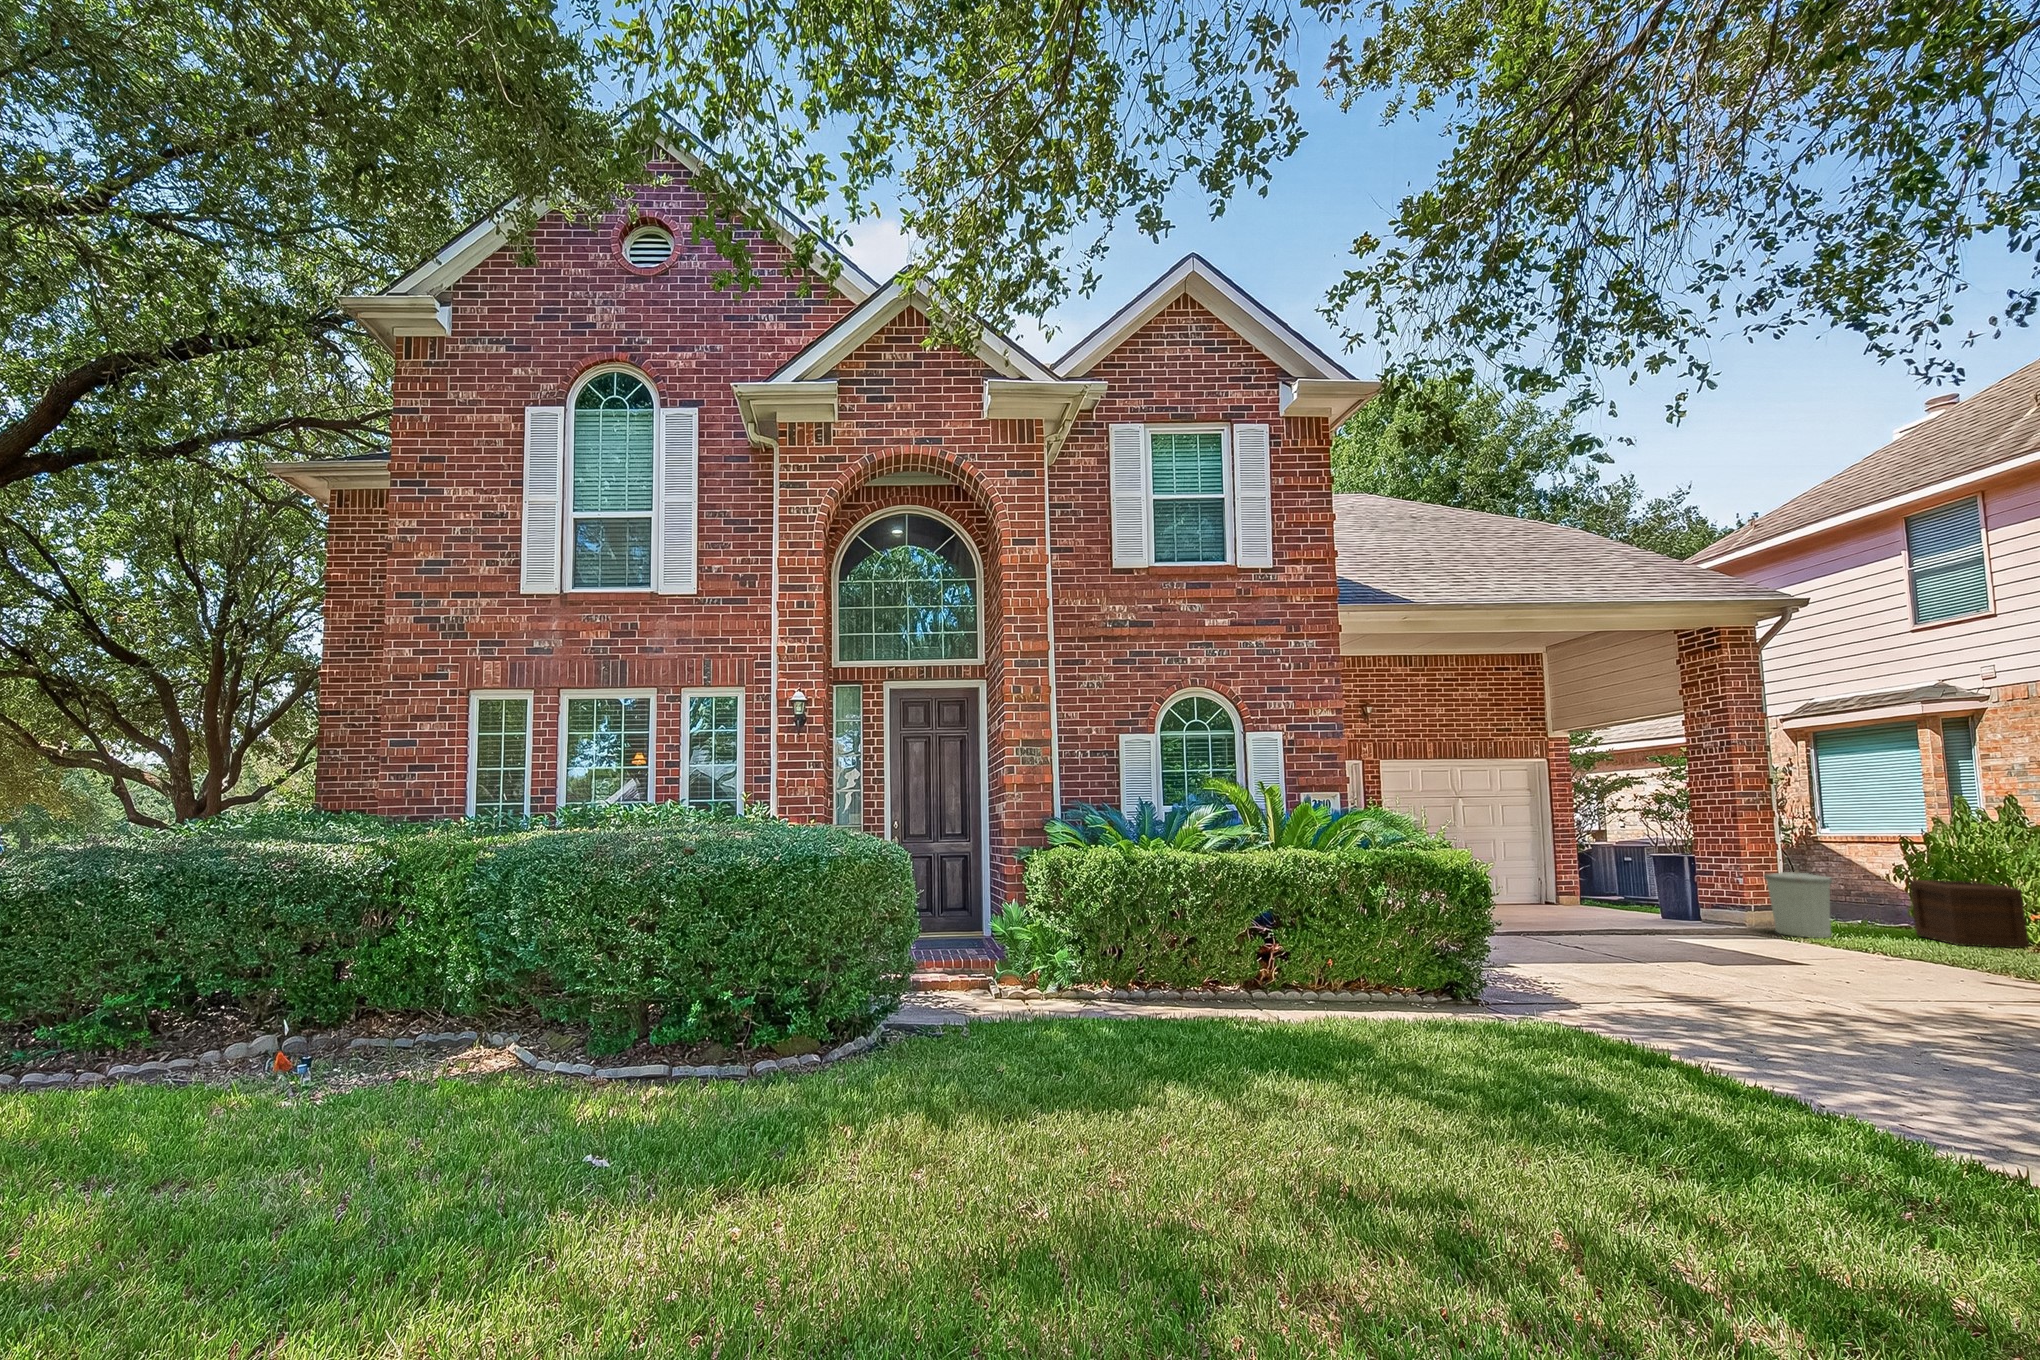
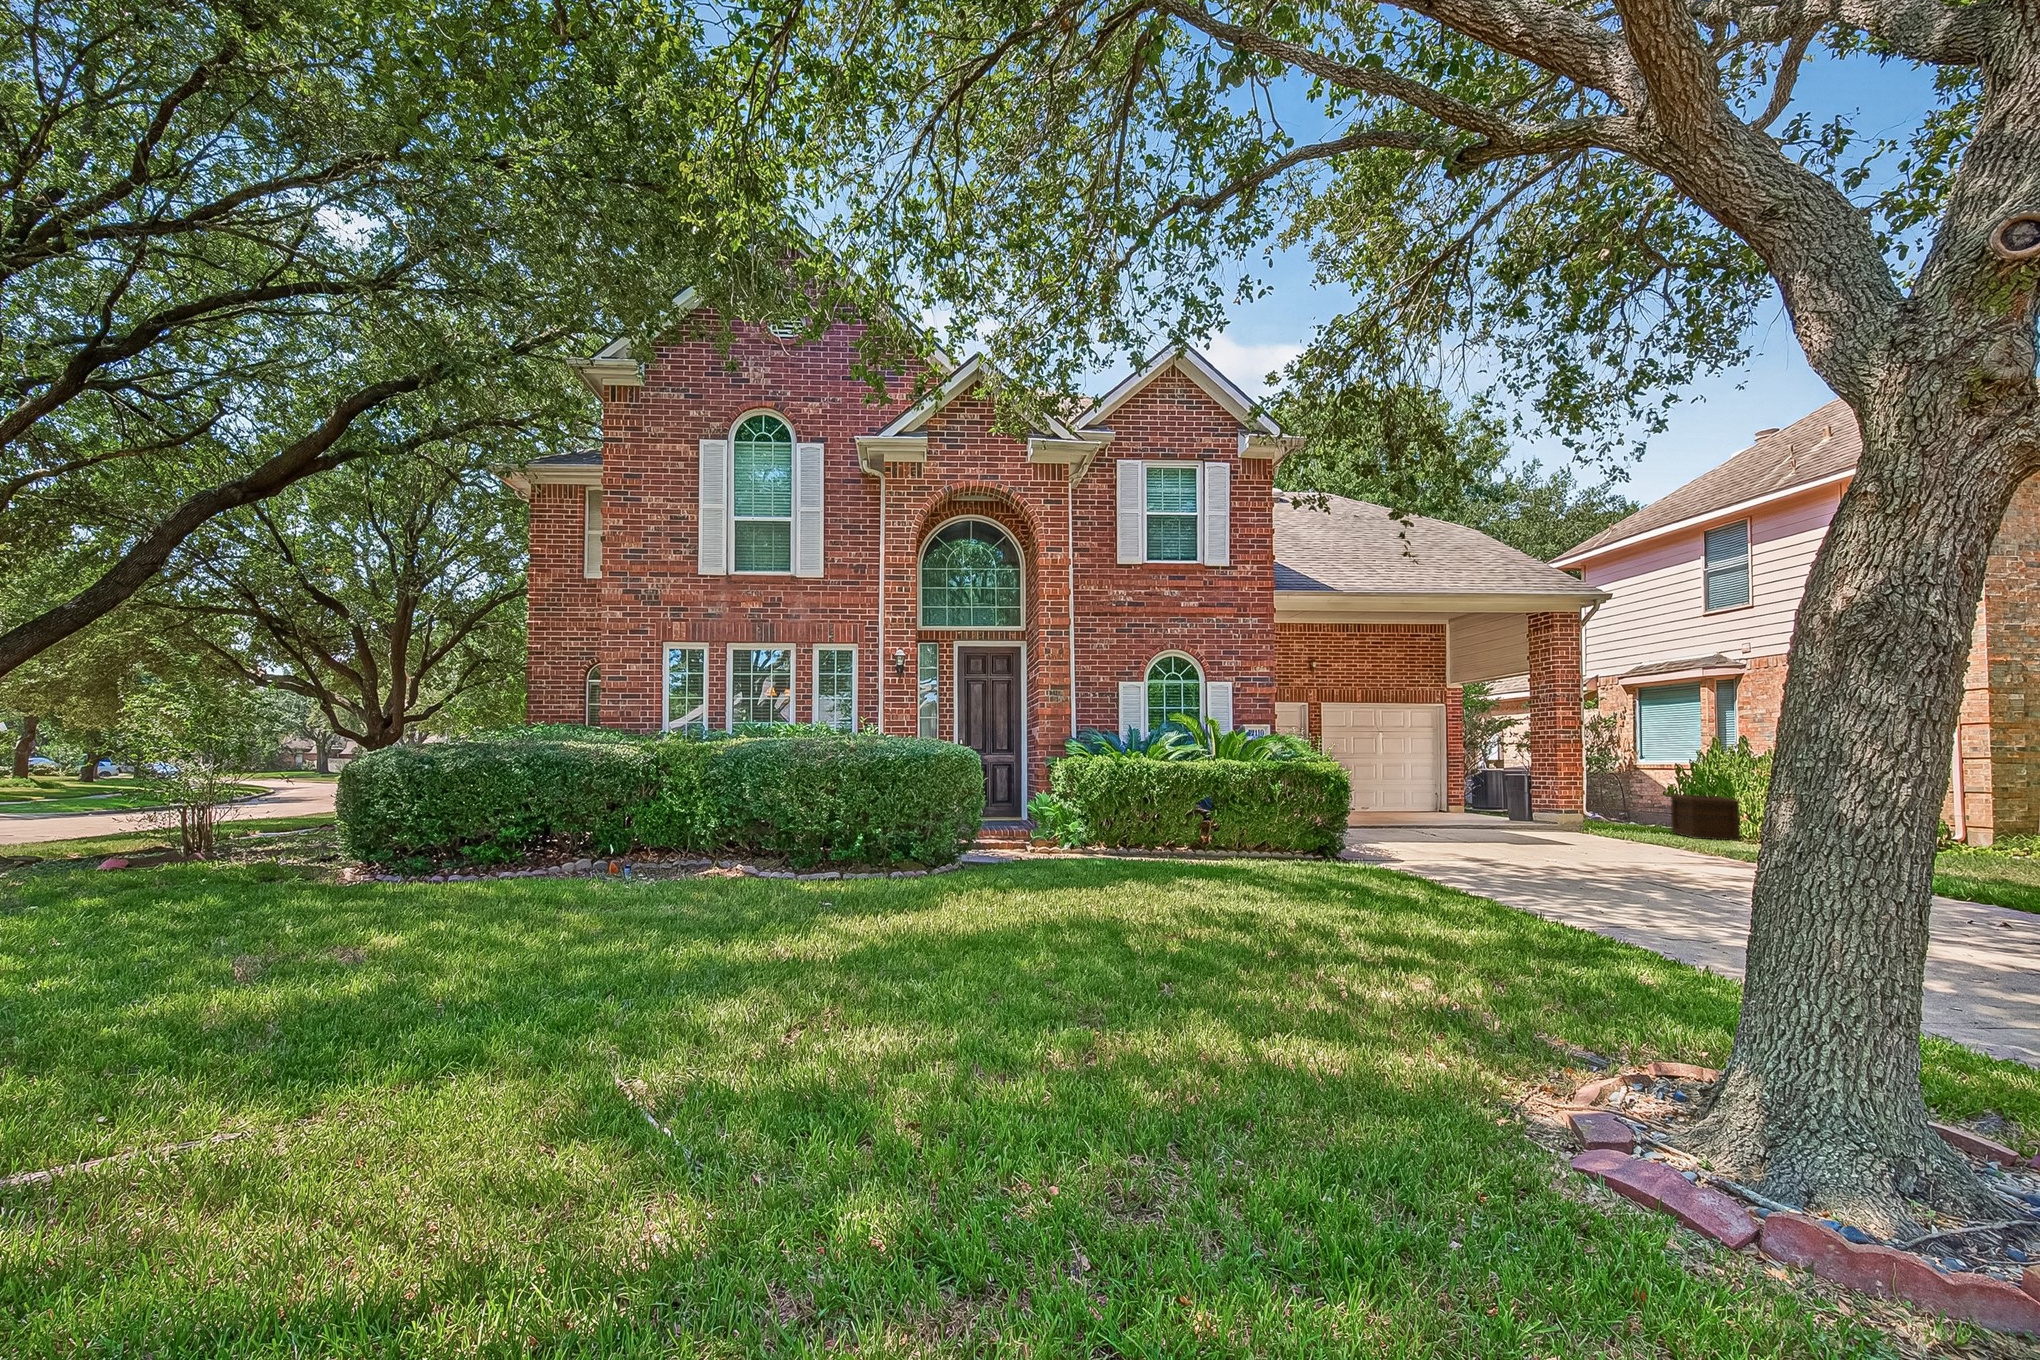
trash can: present [1763,870,1832,938] -> none [1571,786,1616,834]

